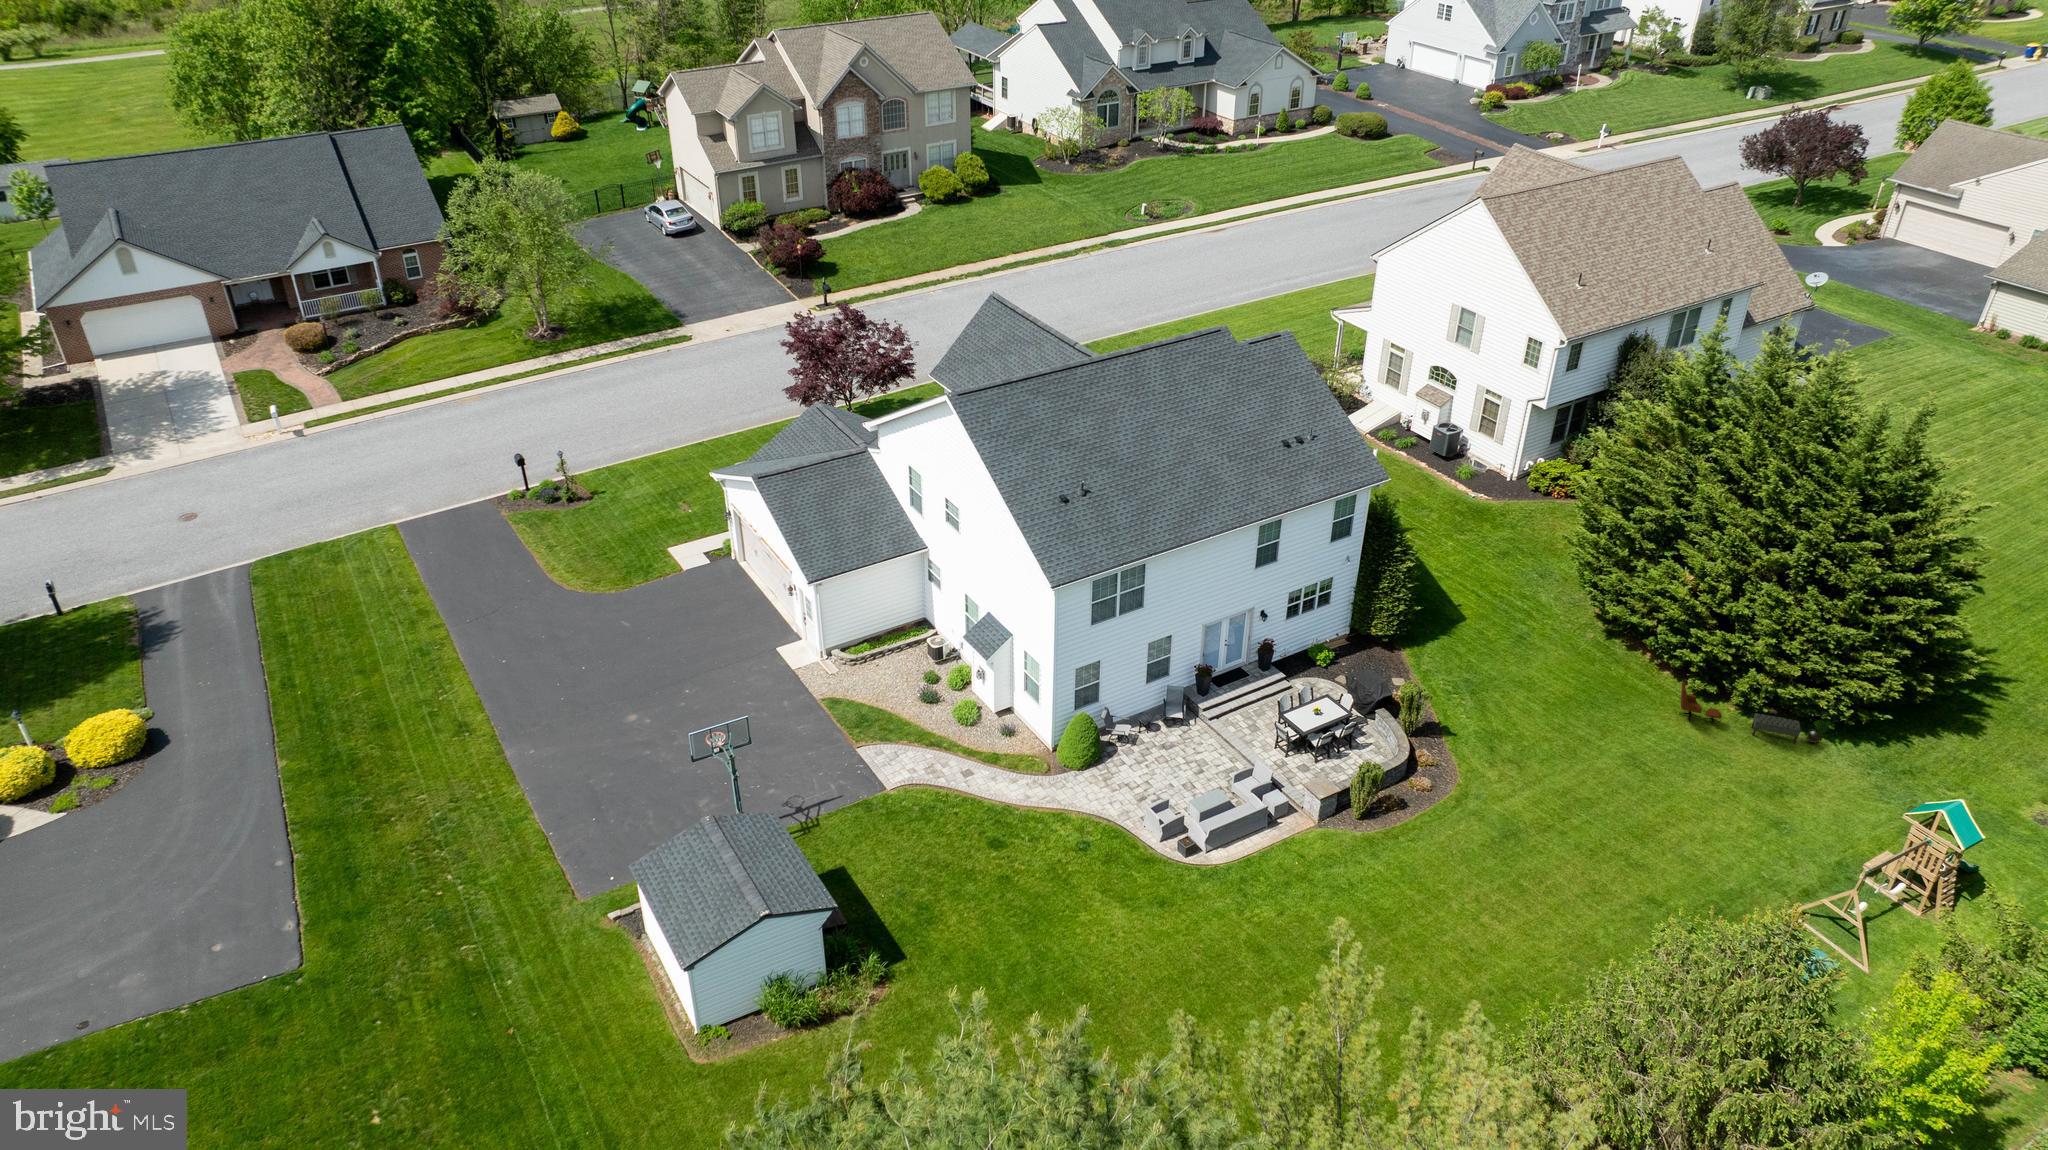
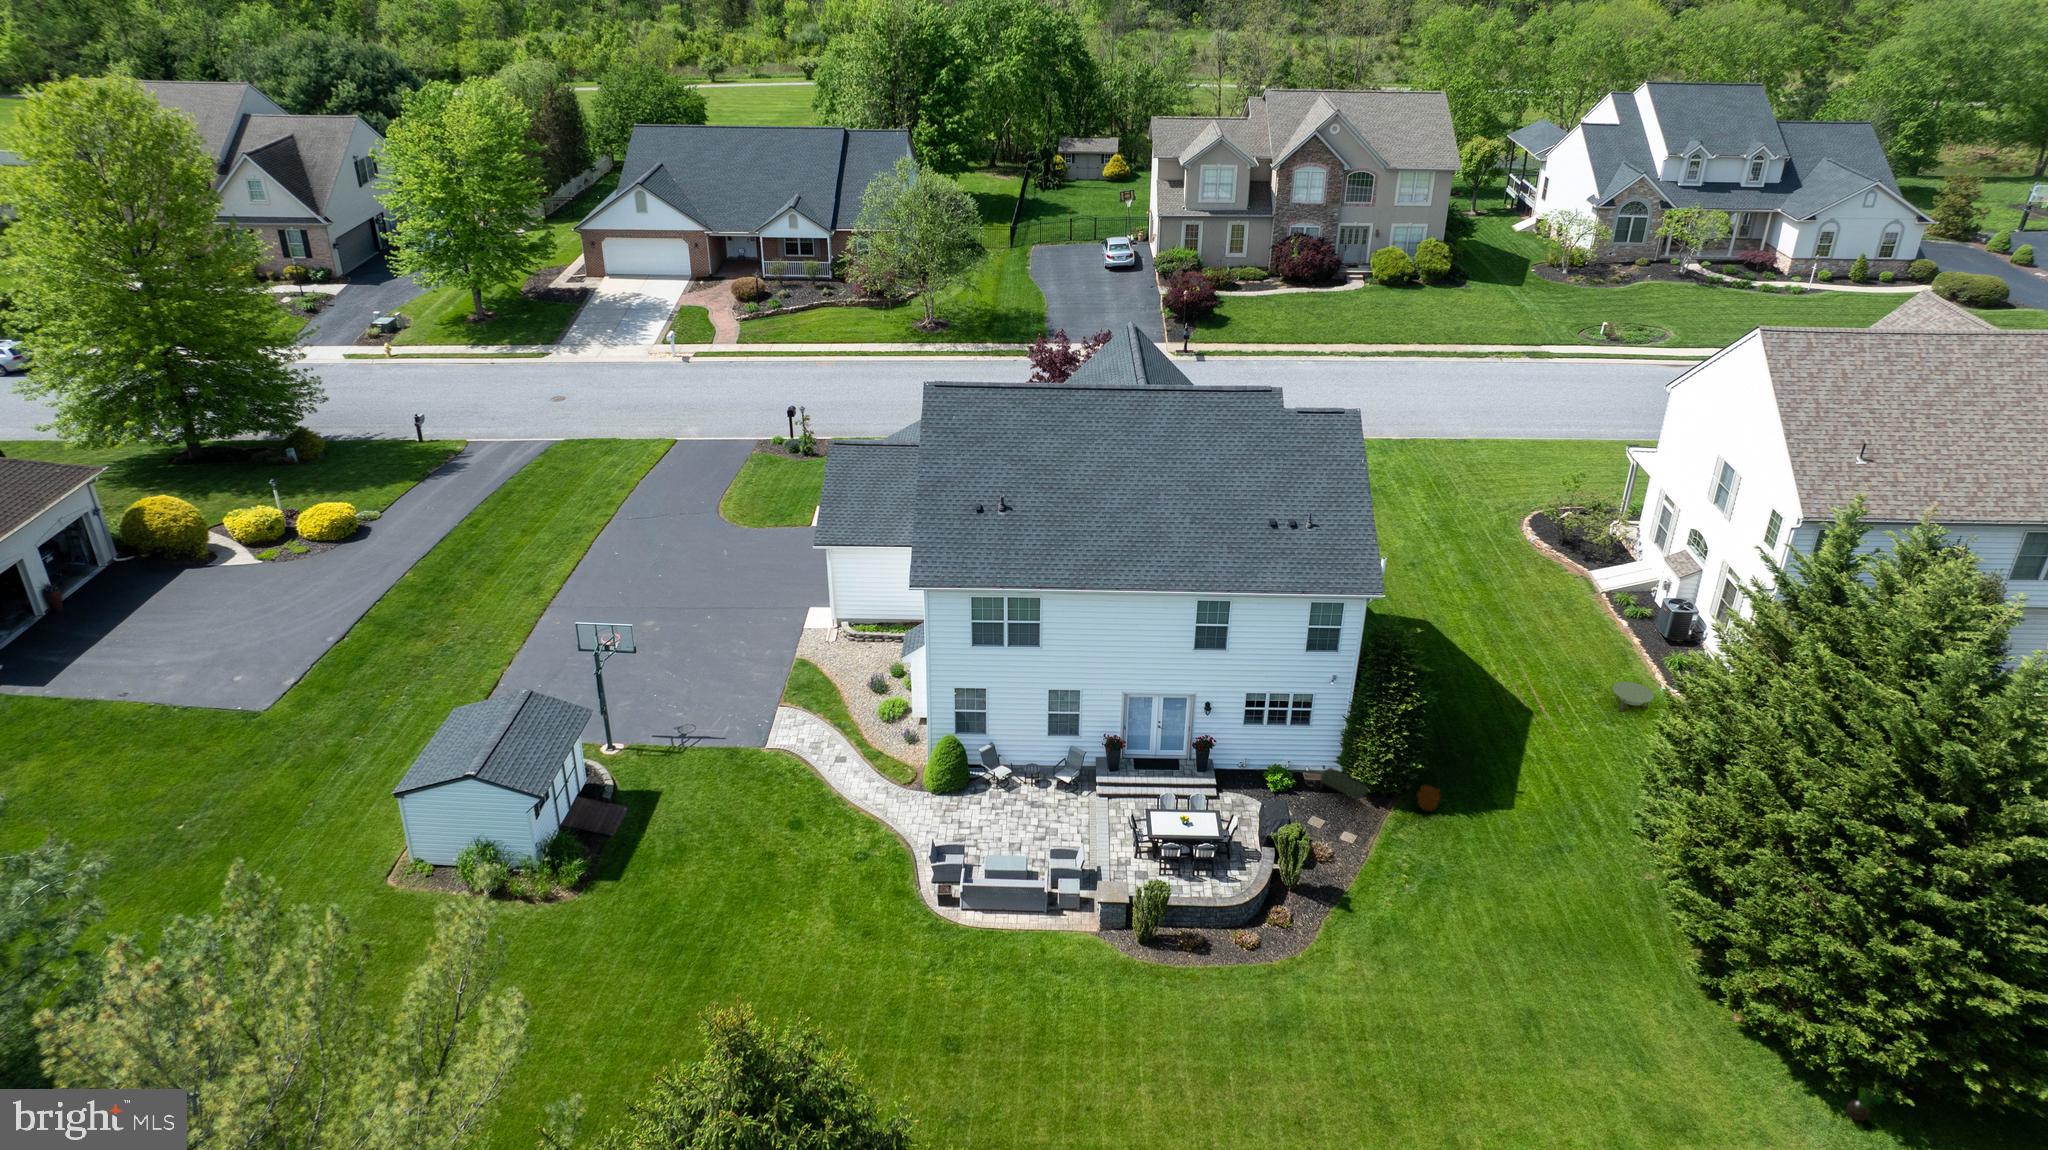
round table: none [1455,496,1487,521] -> present [1613,682,1654,711]
lounge chair: present [1681,682,1722,723] -> present [1417,785,1440,813]
bench: present [1751,713,1801,743] -> present [1320,768,1367,807]

